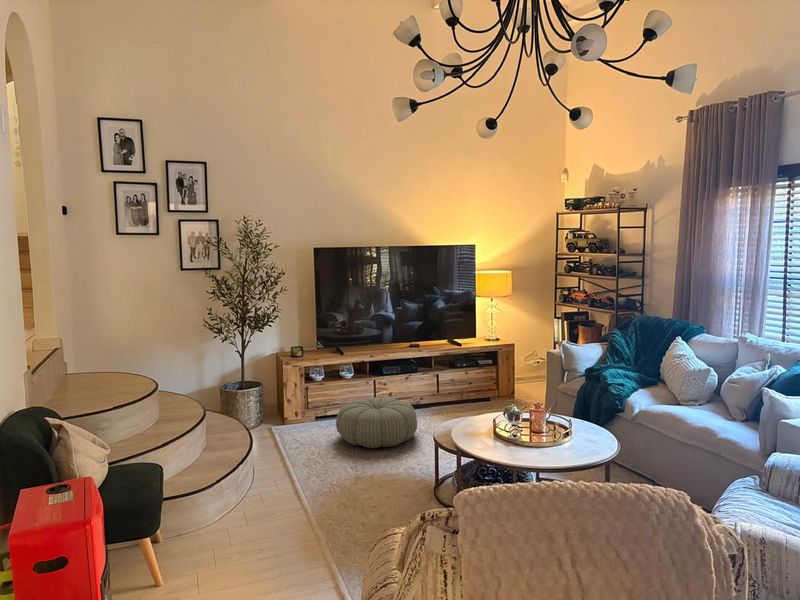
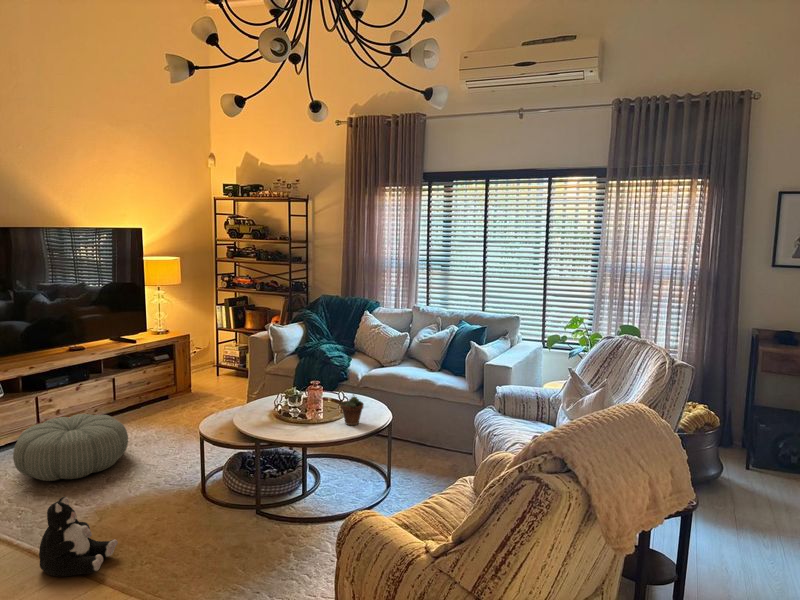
succulent plant: none [553,414,579,456] -> present [341,394,364,425]
plush toy: none [296,453,348,517] -> present [39,497,118,576]

